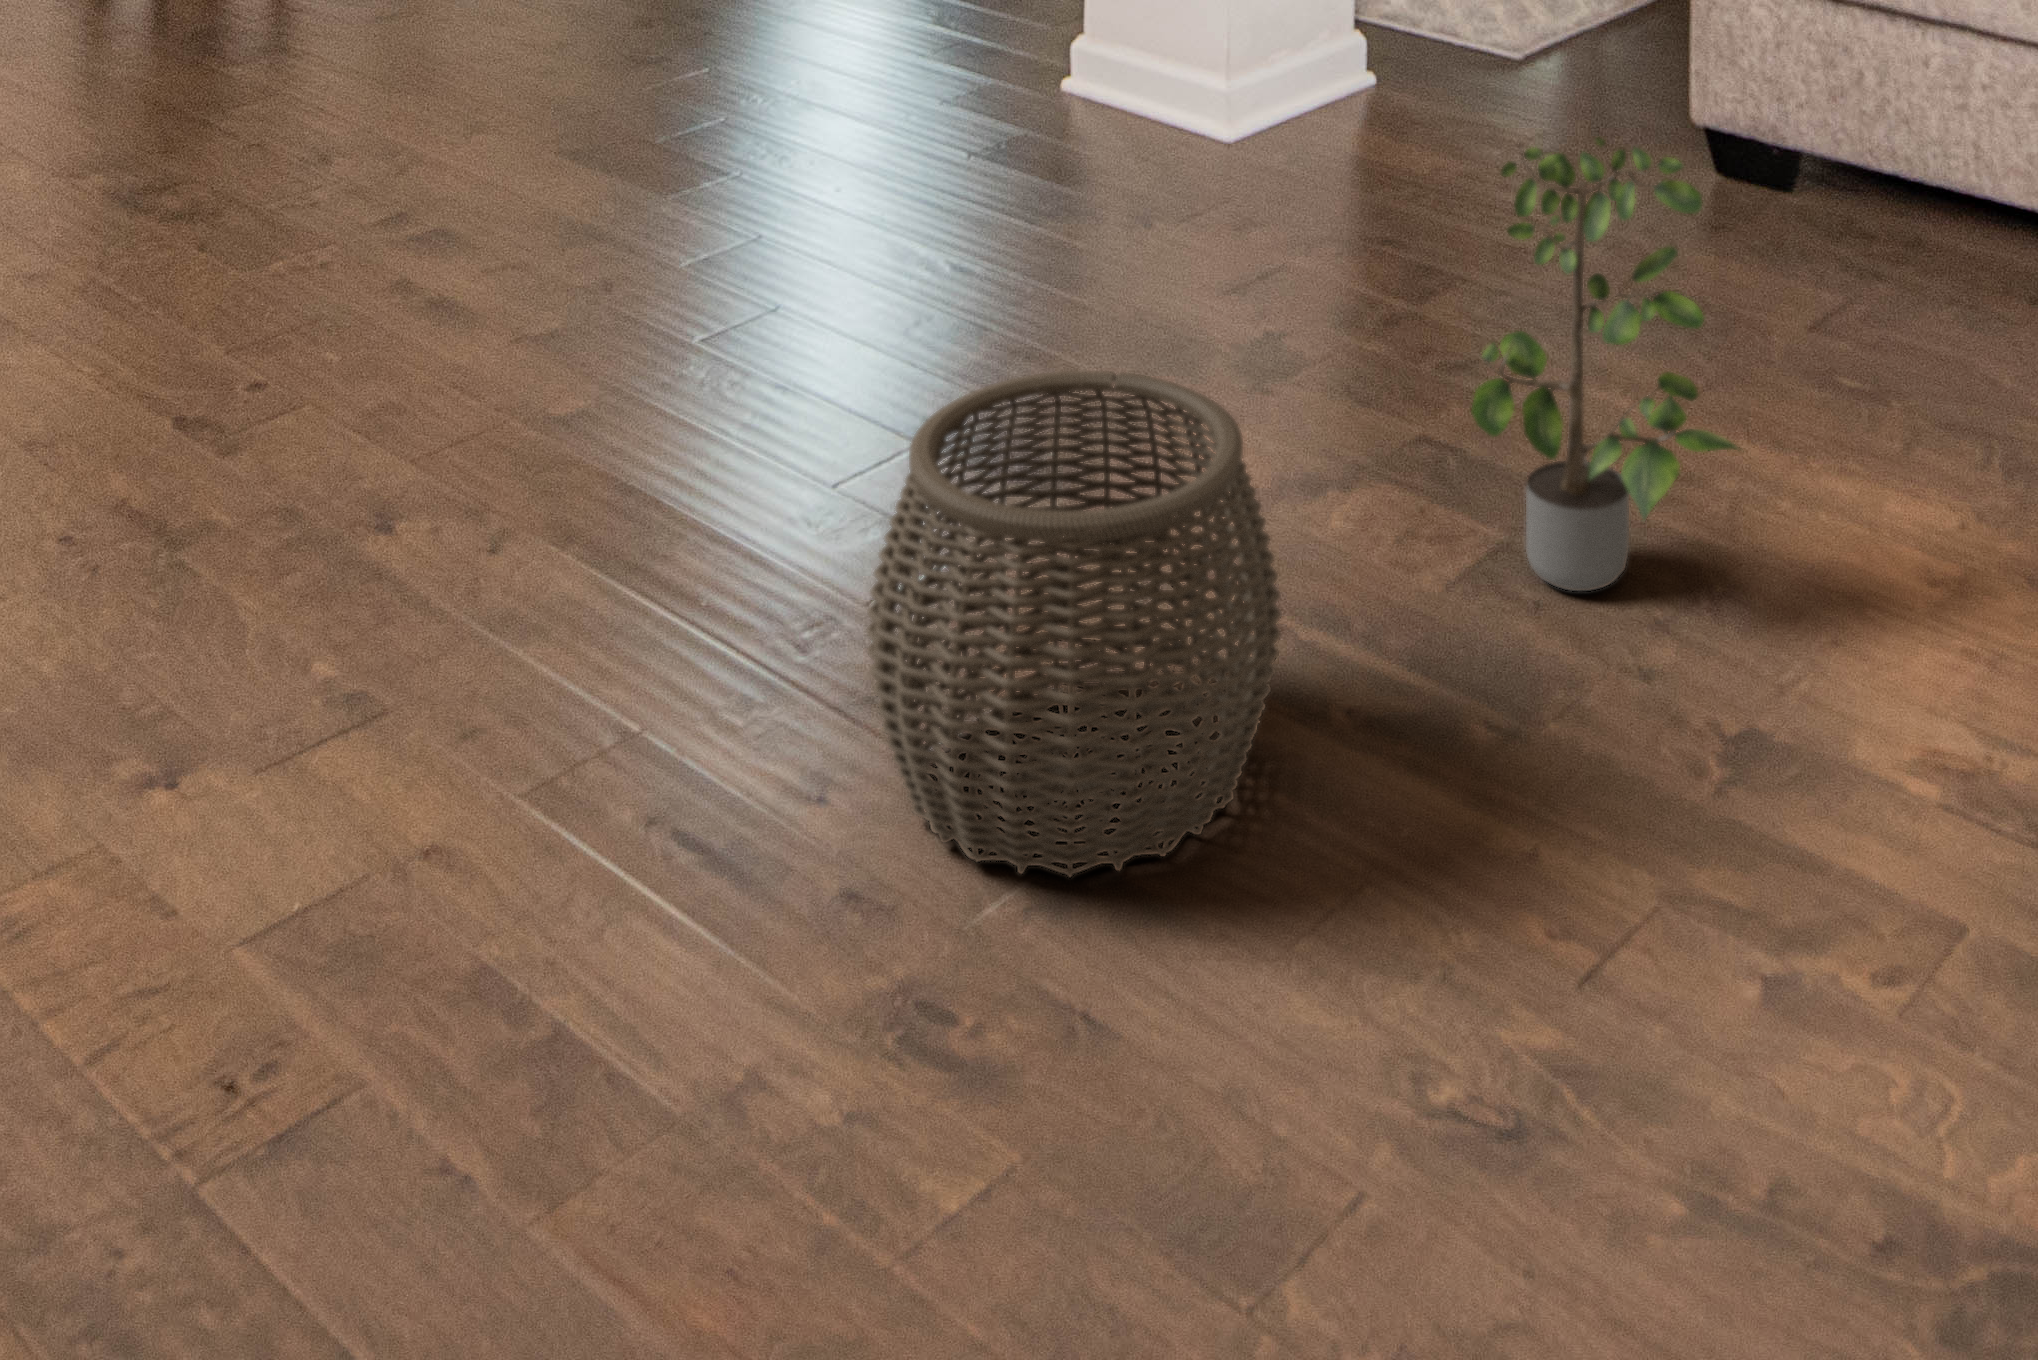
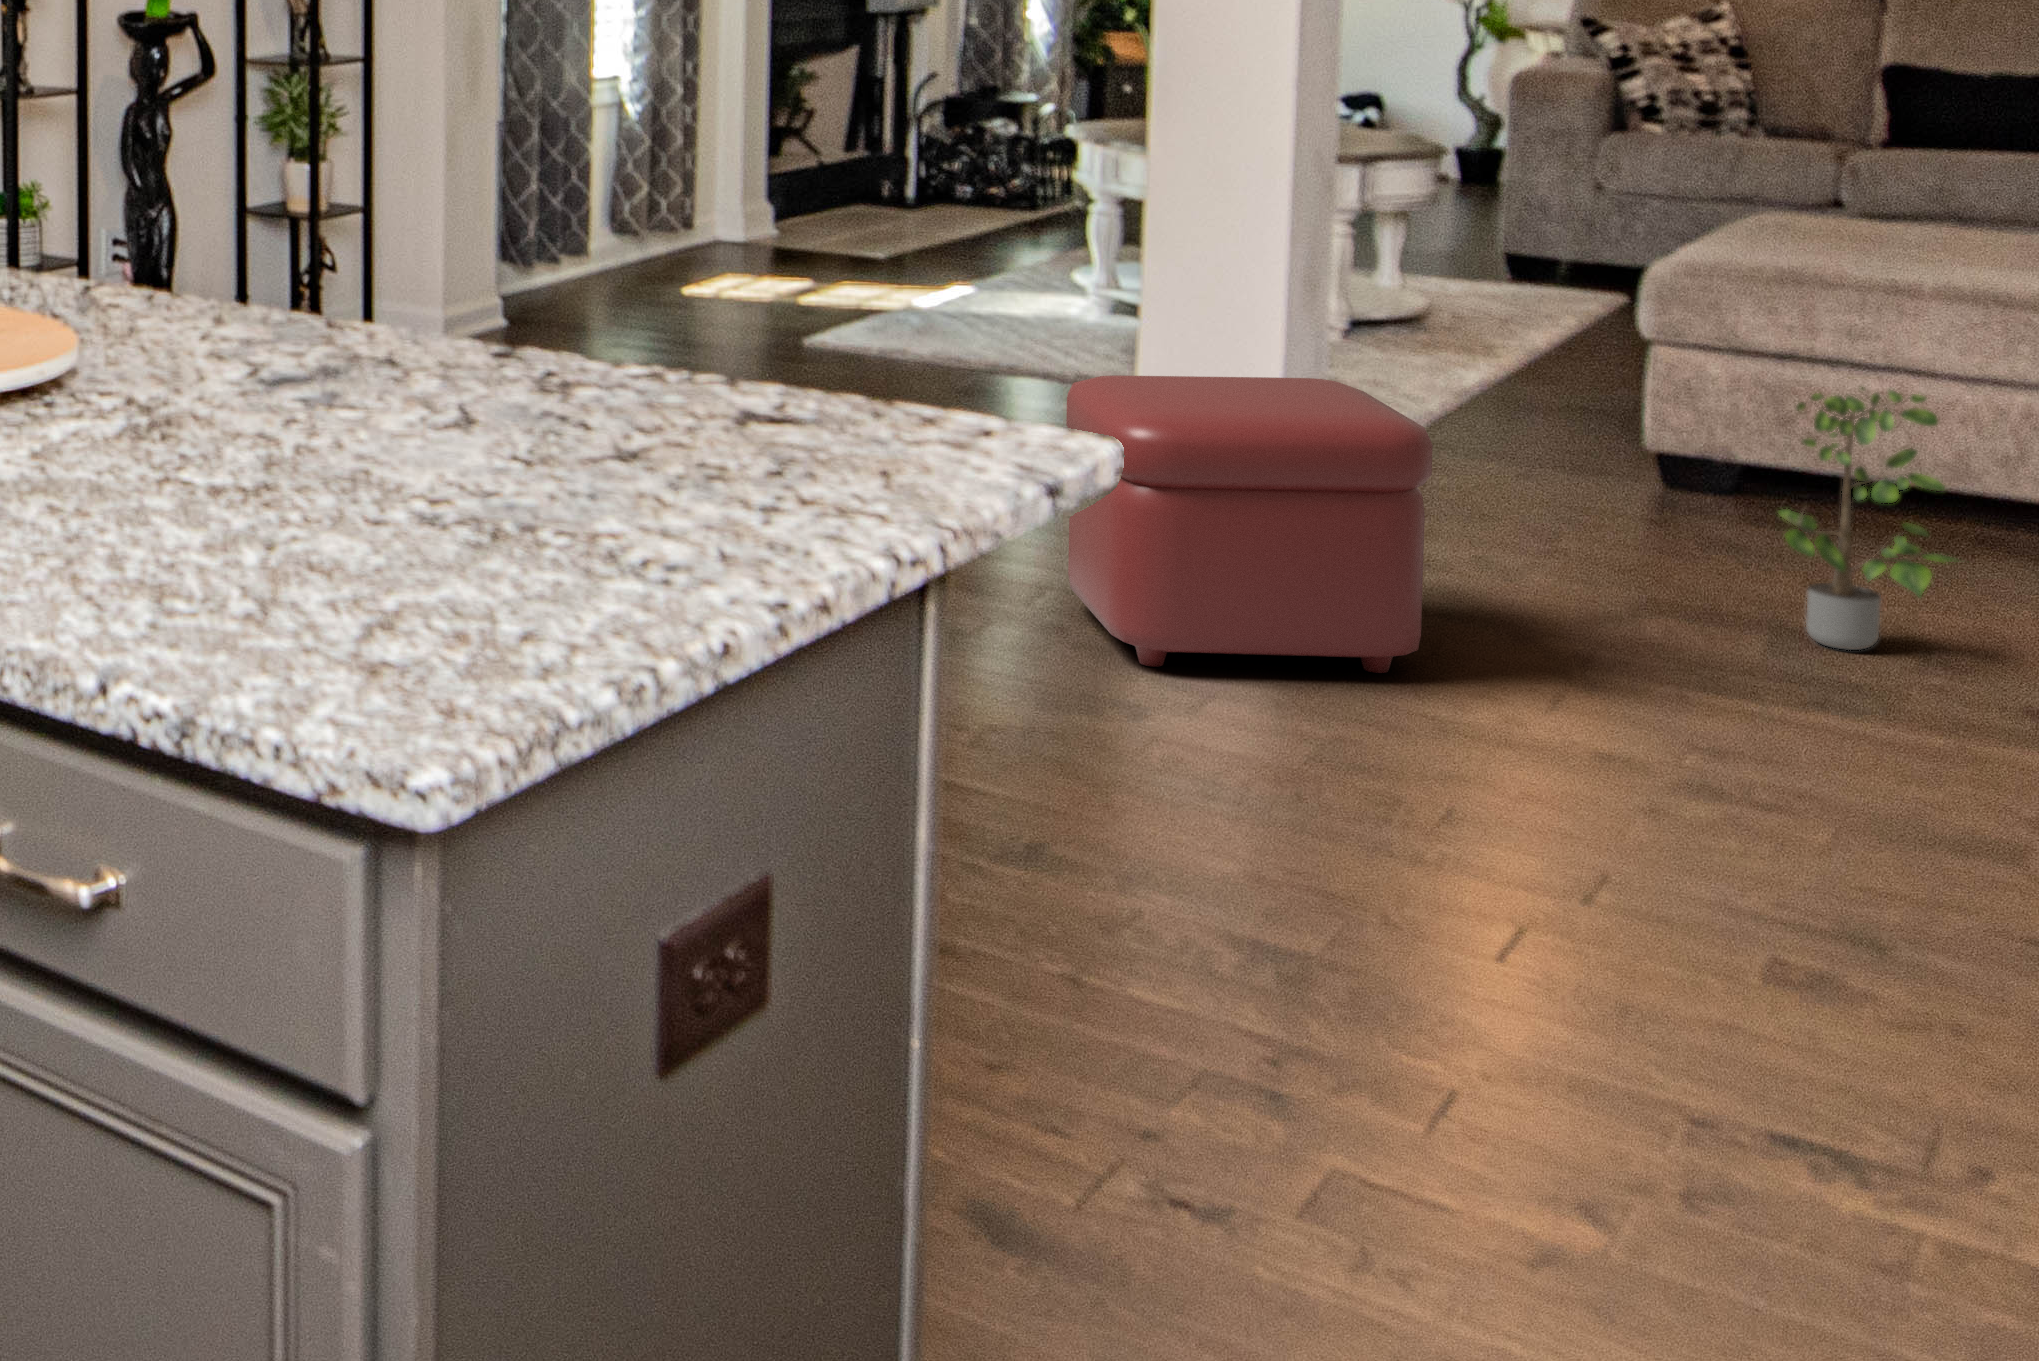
ottoman: none [272,82,876,658] -> present [1066,375,1433,673]
woven basket: present [866,371,1282,877] -> none [1541,502,1807,739]

